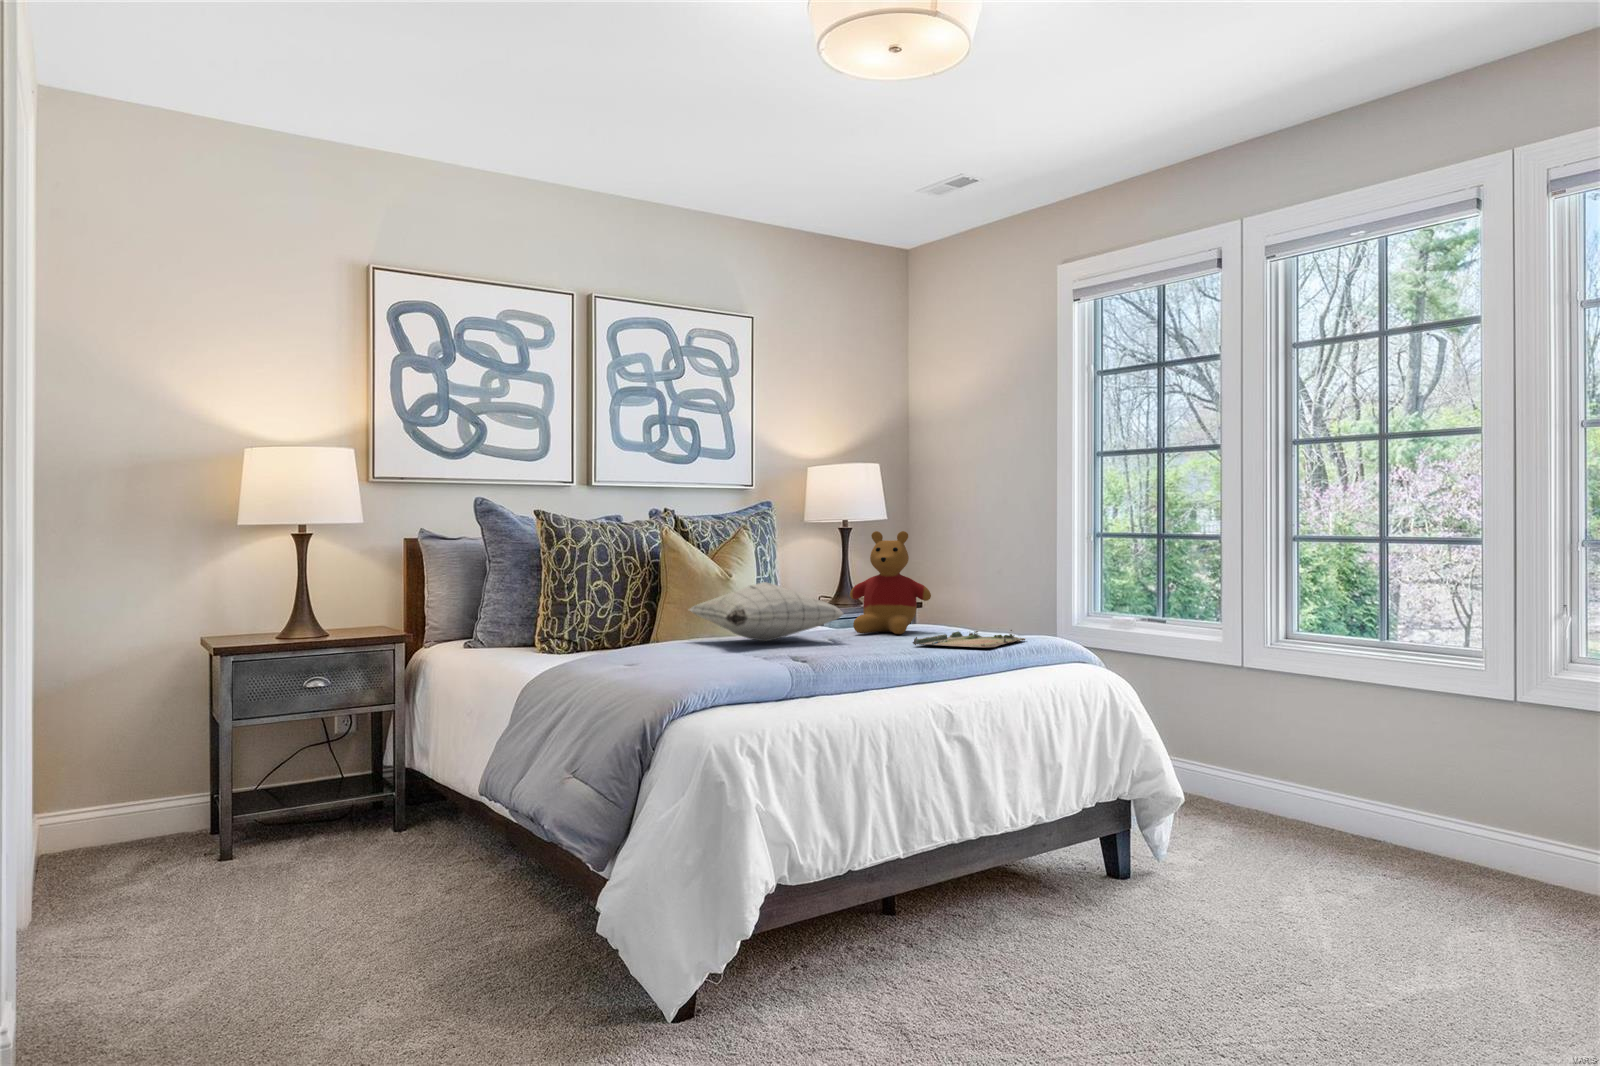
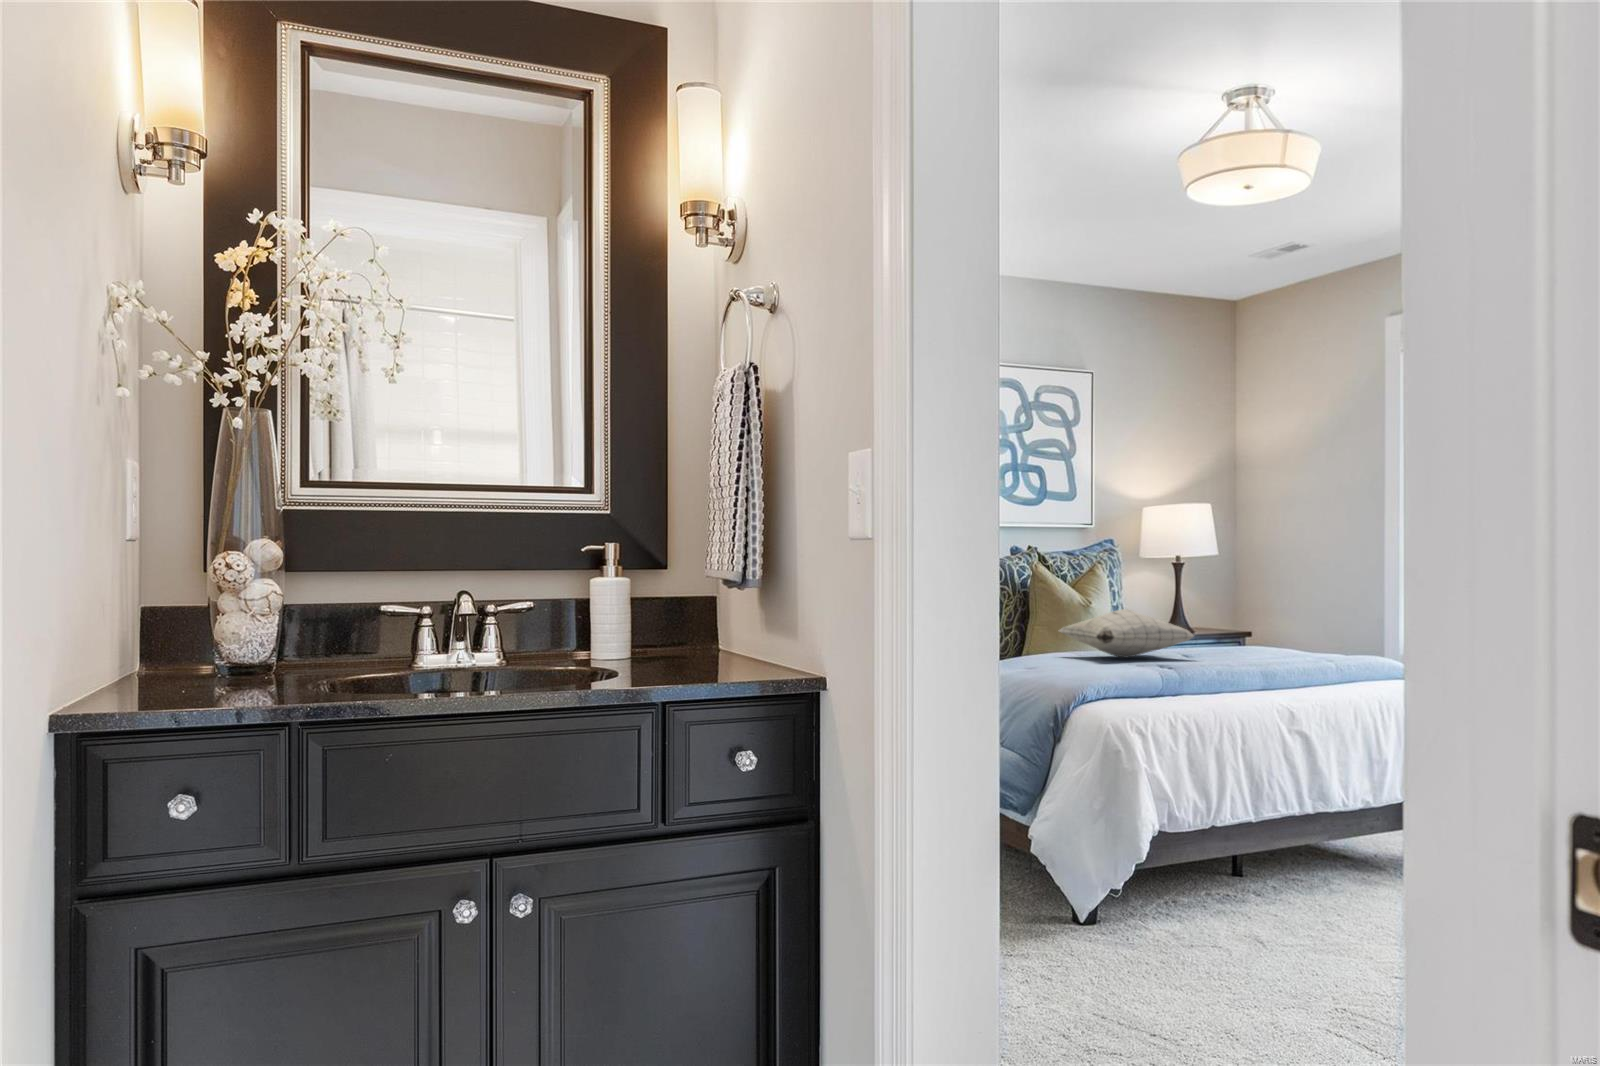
stuffed bear: present [850,531,931,634] -> none [1195,567,1270,655]
tray: present [913,630,1025,648] -> none [1256,650,1360,665]

